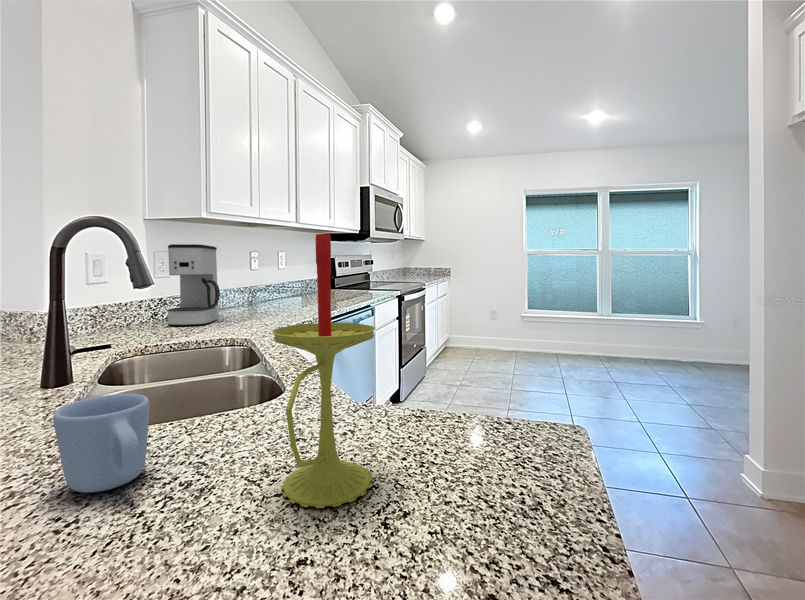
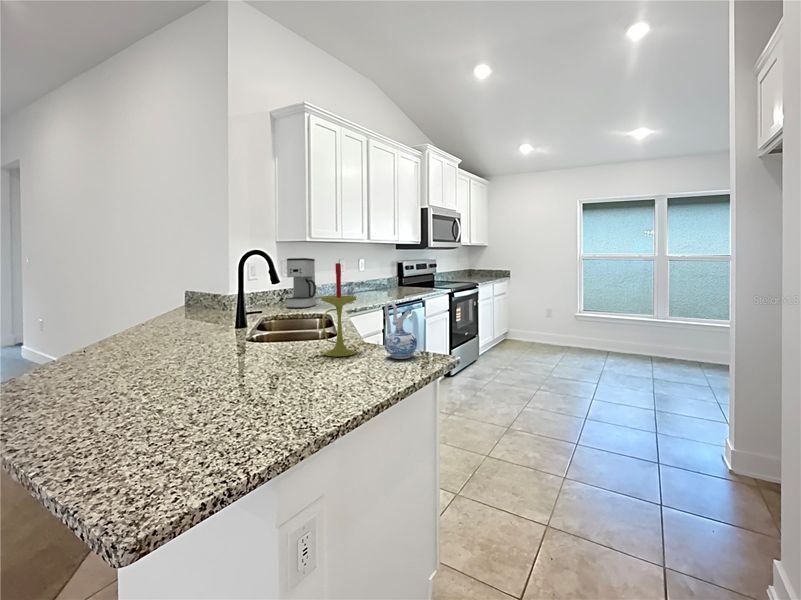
ceramic pitcher: none [463,344,557,506] -> present [384,302,417,359]
mug: present [53,394,150,493] -> none [253,321,281,351]

